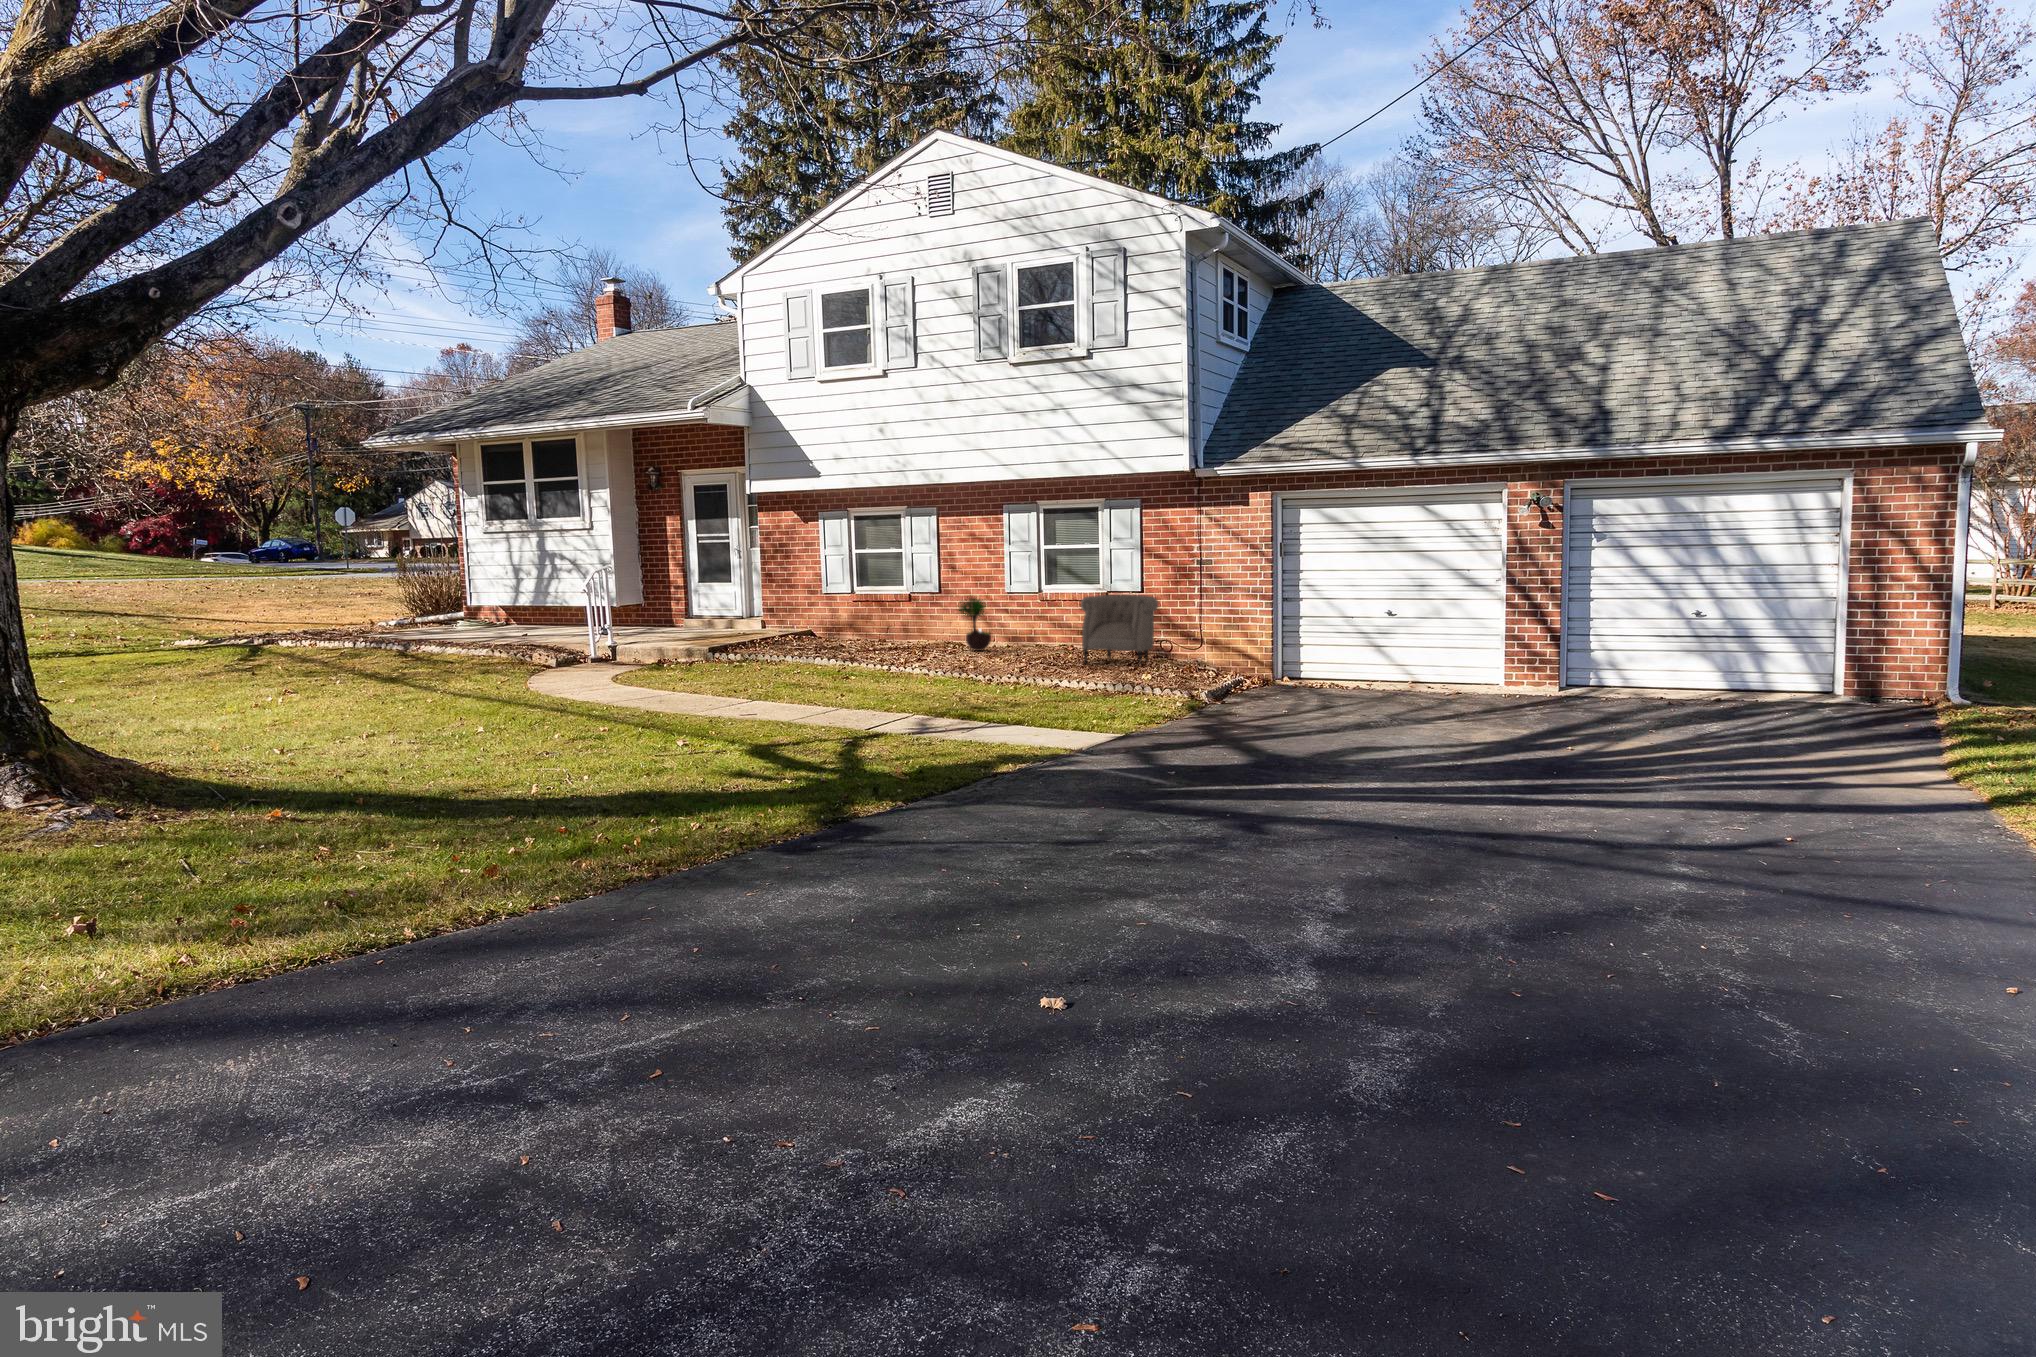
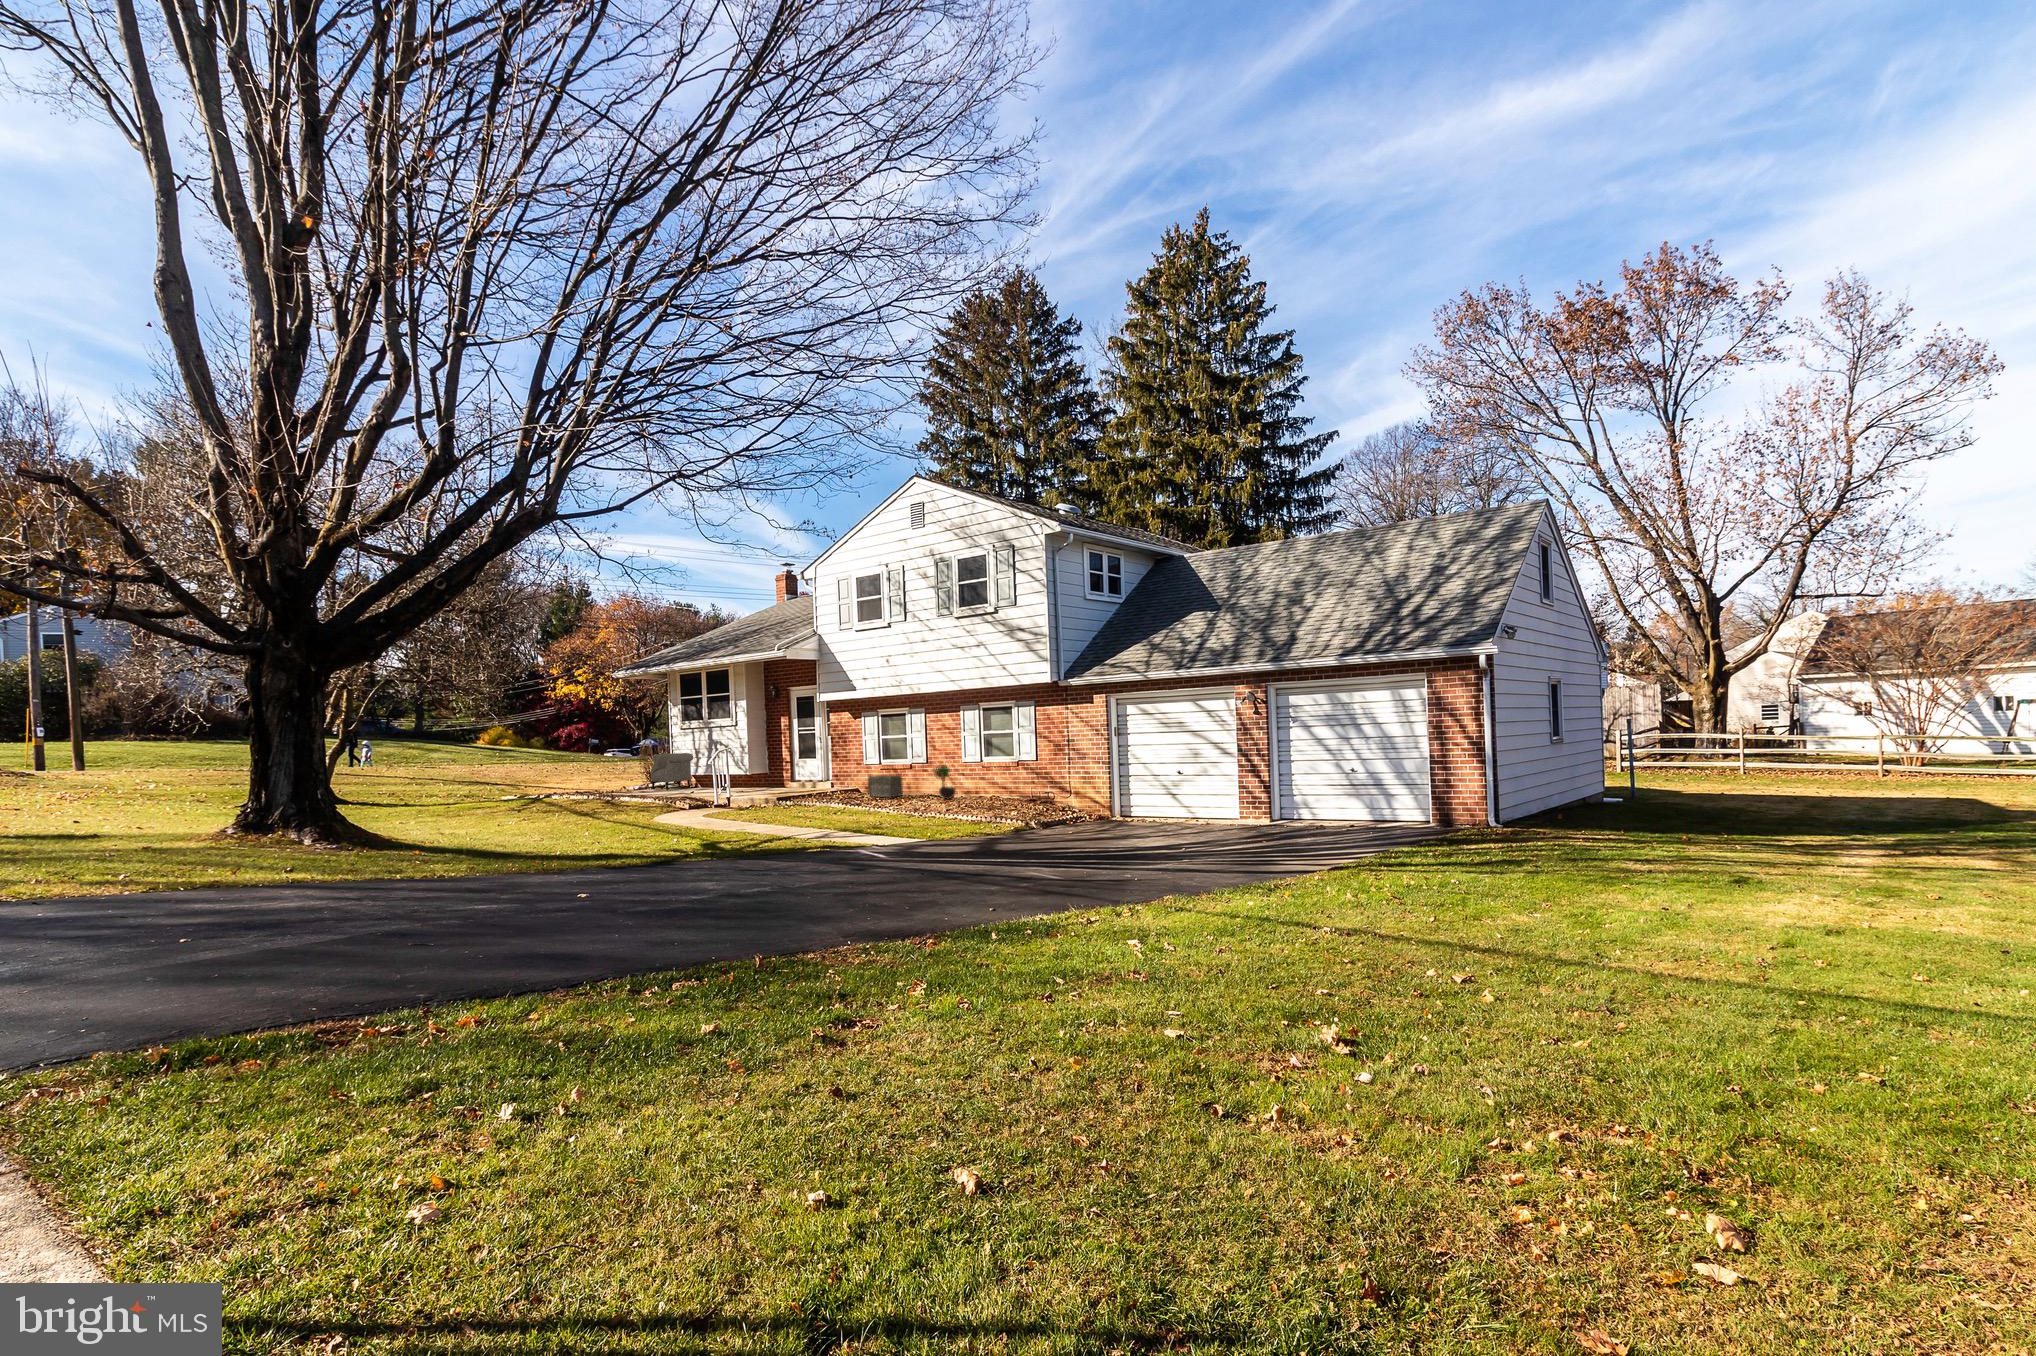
chair: present [1081,594,1158,666] -> present [651,753,693,790]
basket: none [837,610,894,647] -> present [868,775,903,798]

